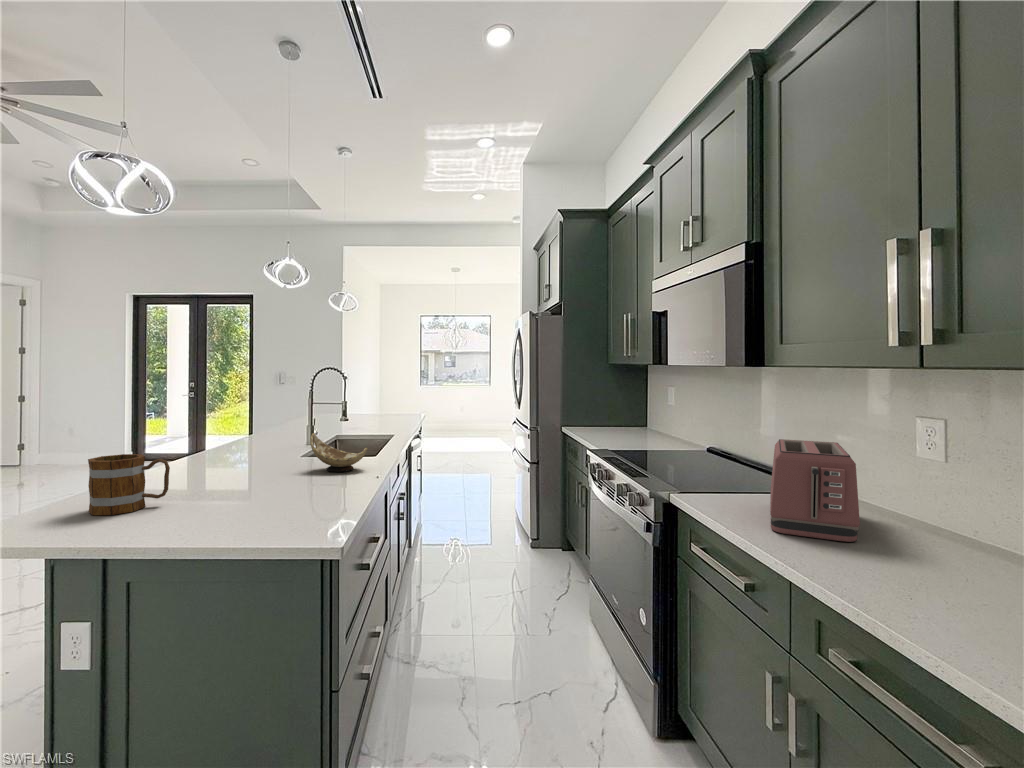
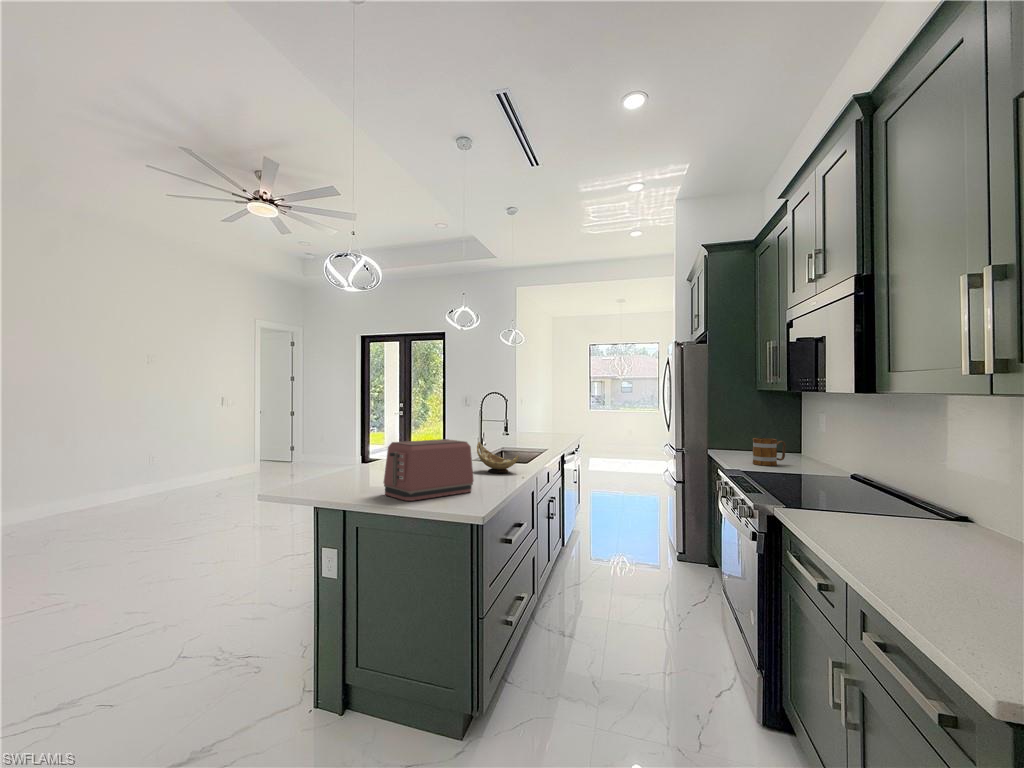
toaster: present [770,439,860,542] -> present [384,439,474,501]
mug: present [88,454,170,515] -> present [753,438,786,466]

